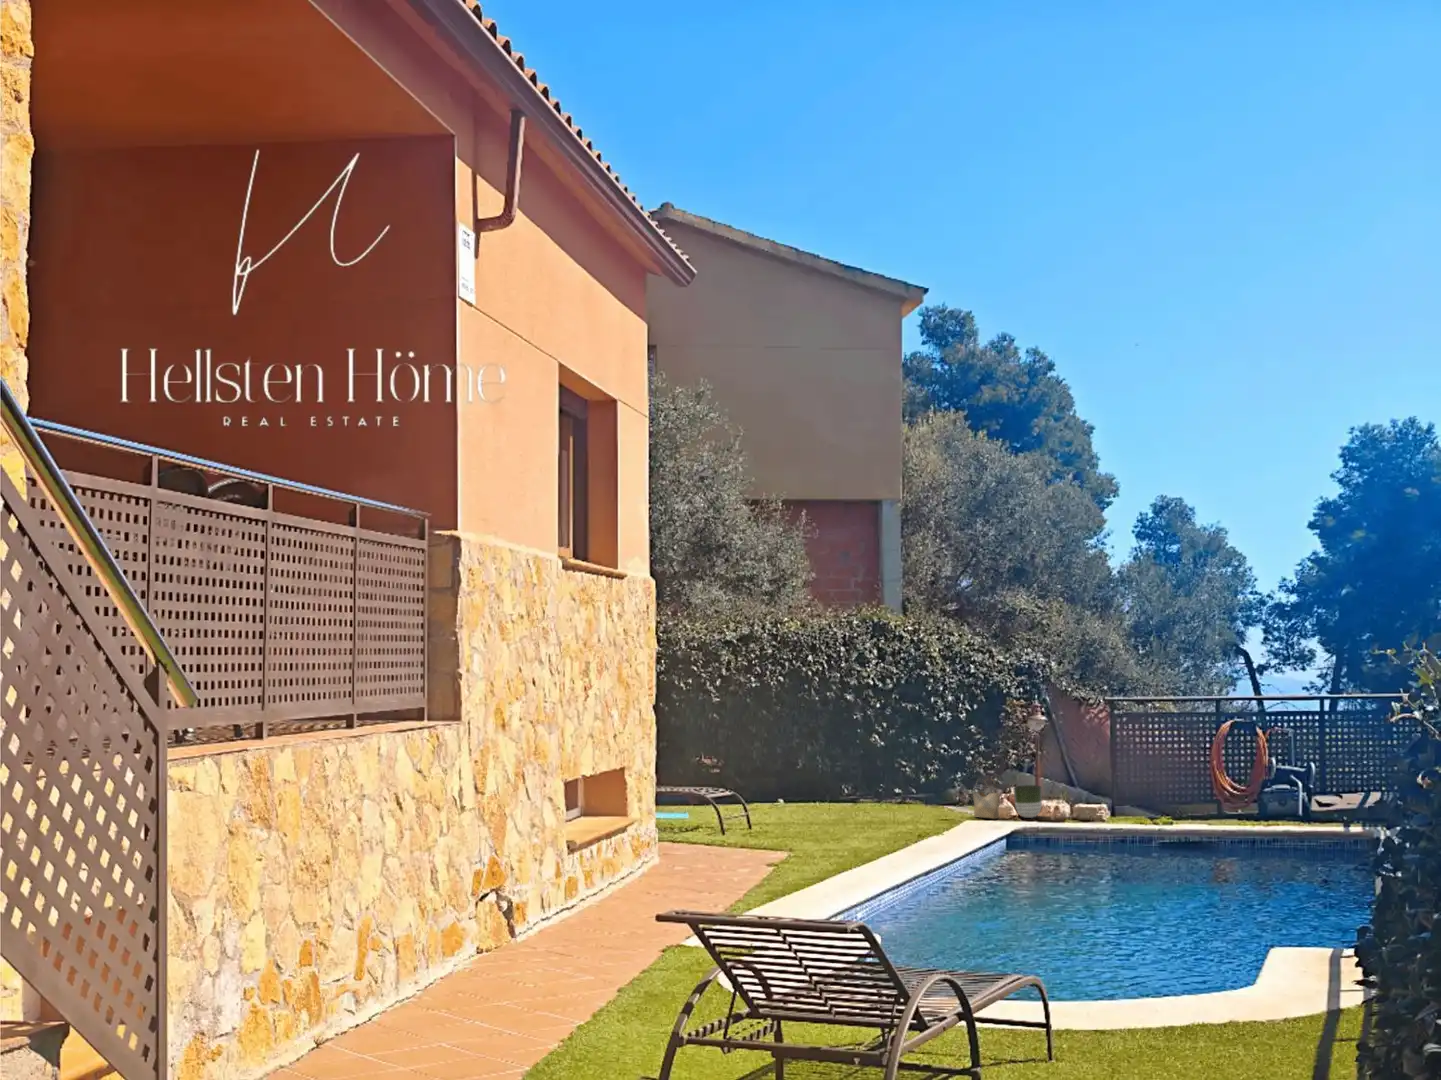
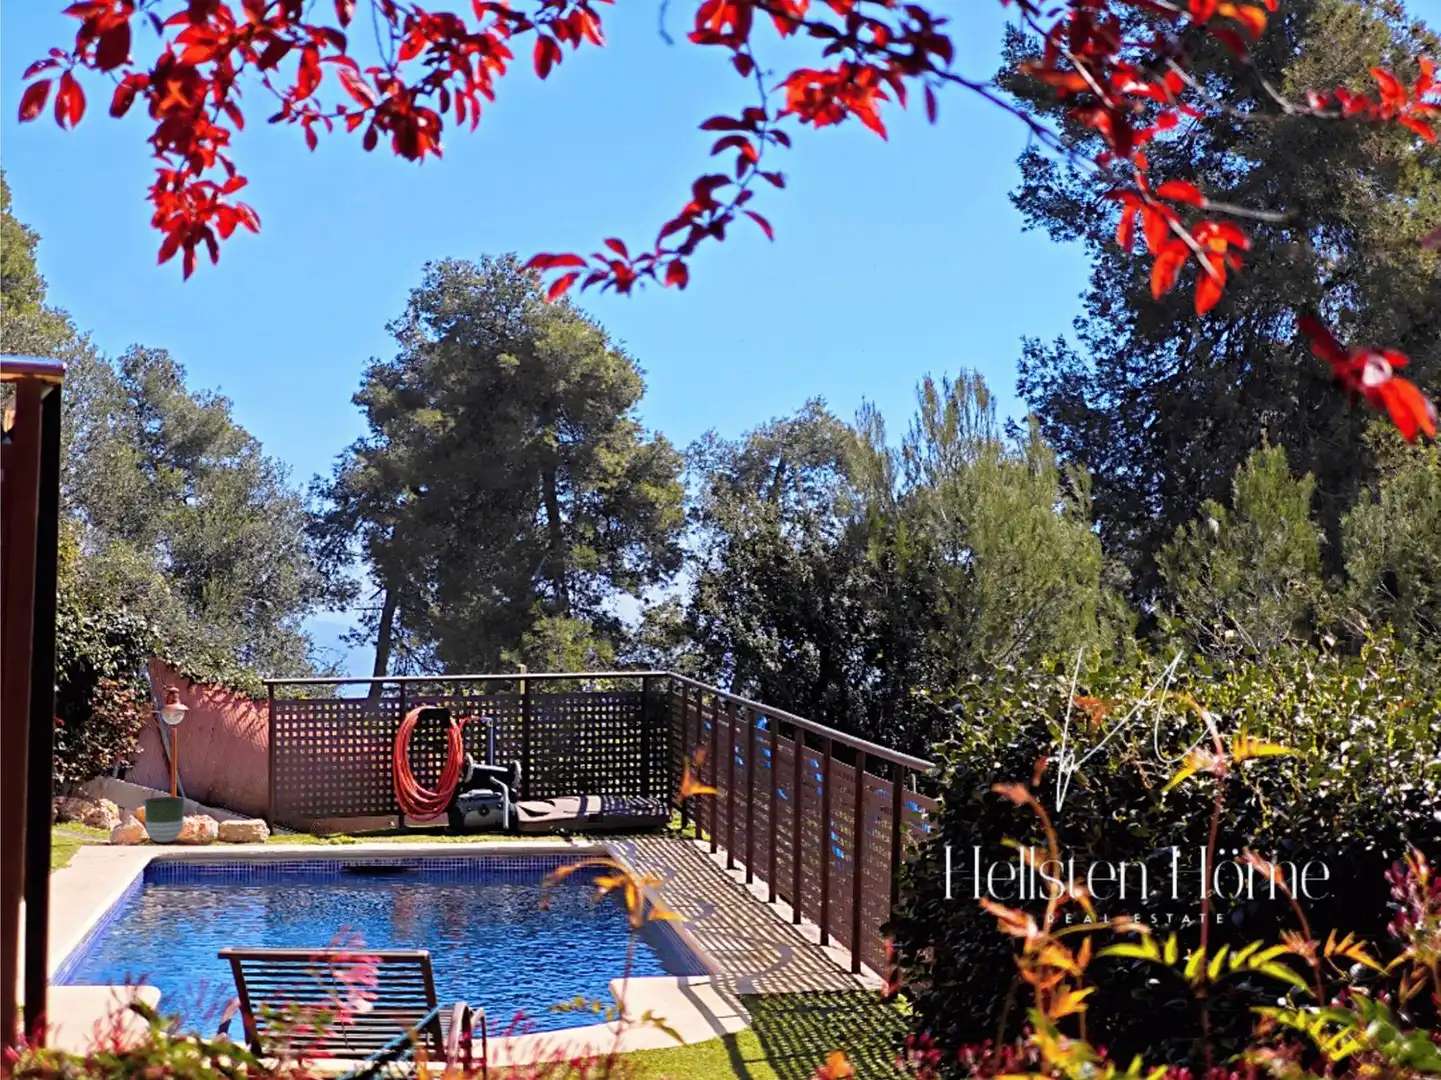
woven basket: present [973,792,999,819] -> none [86,789,128,846]

